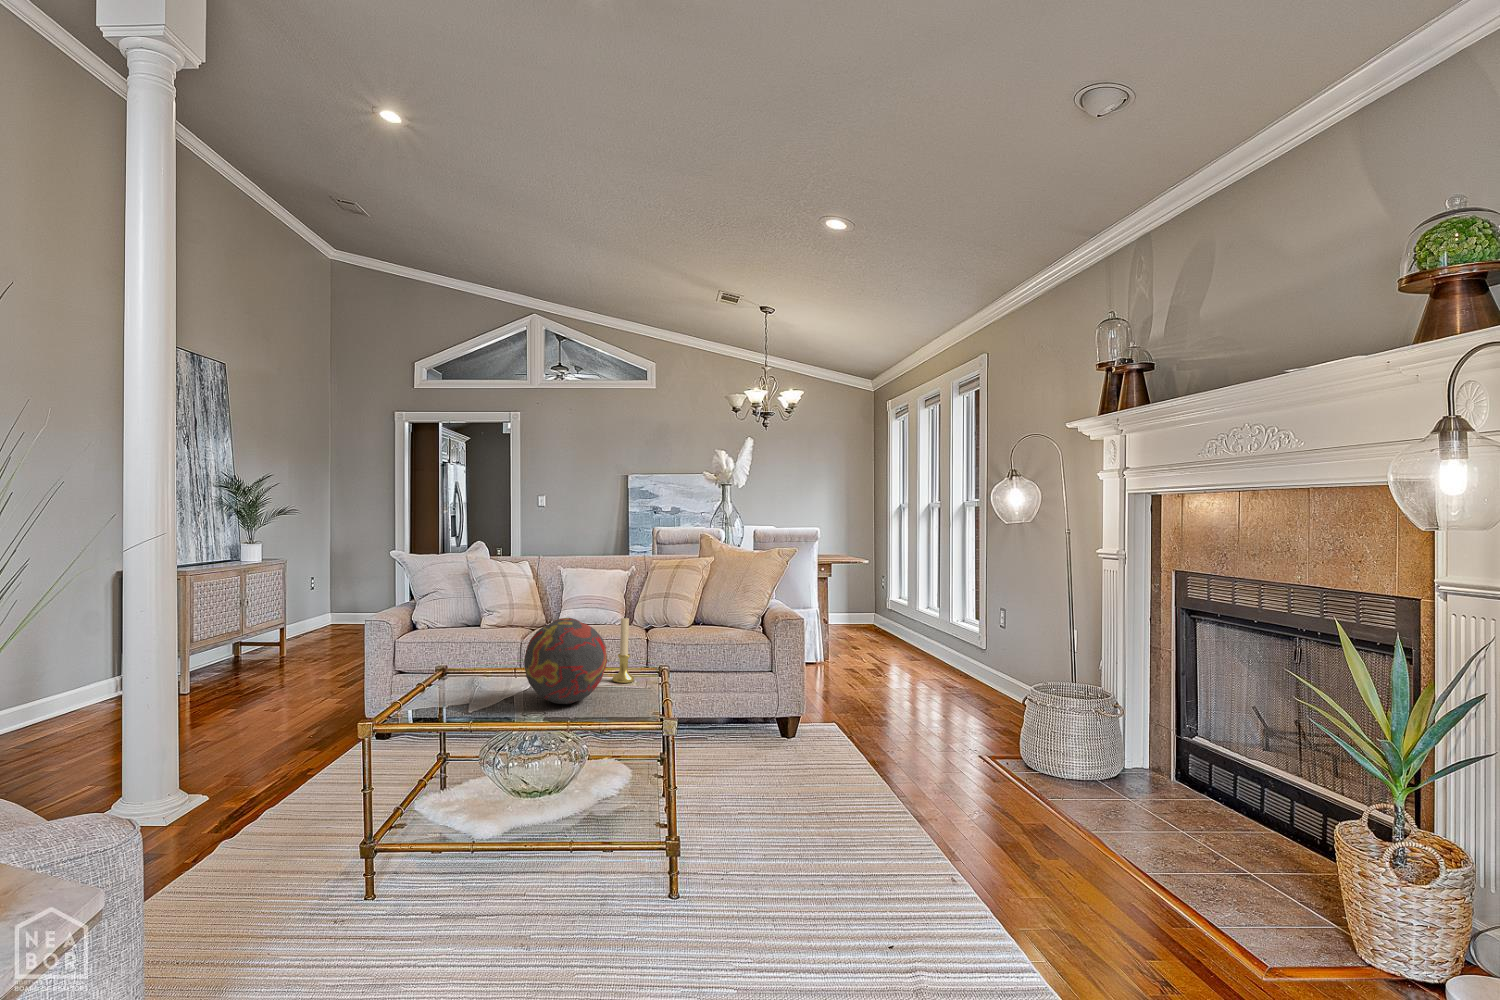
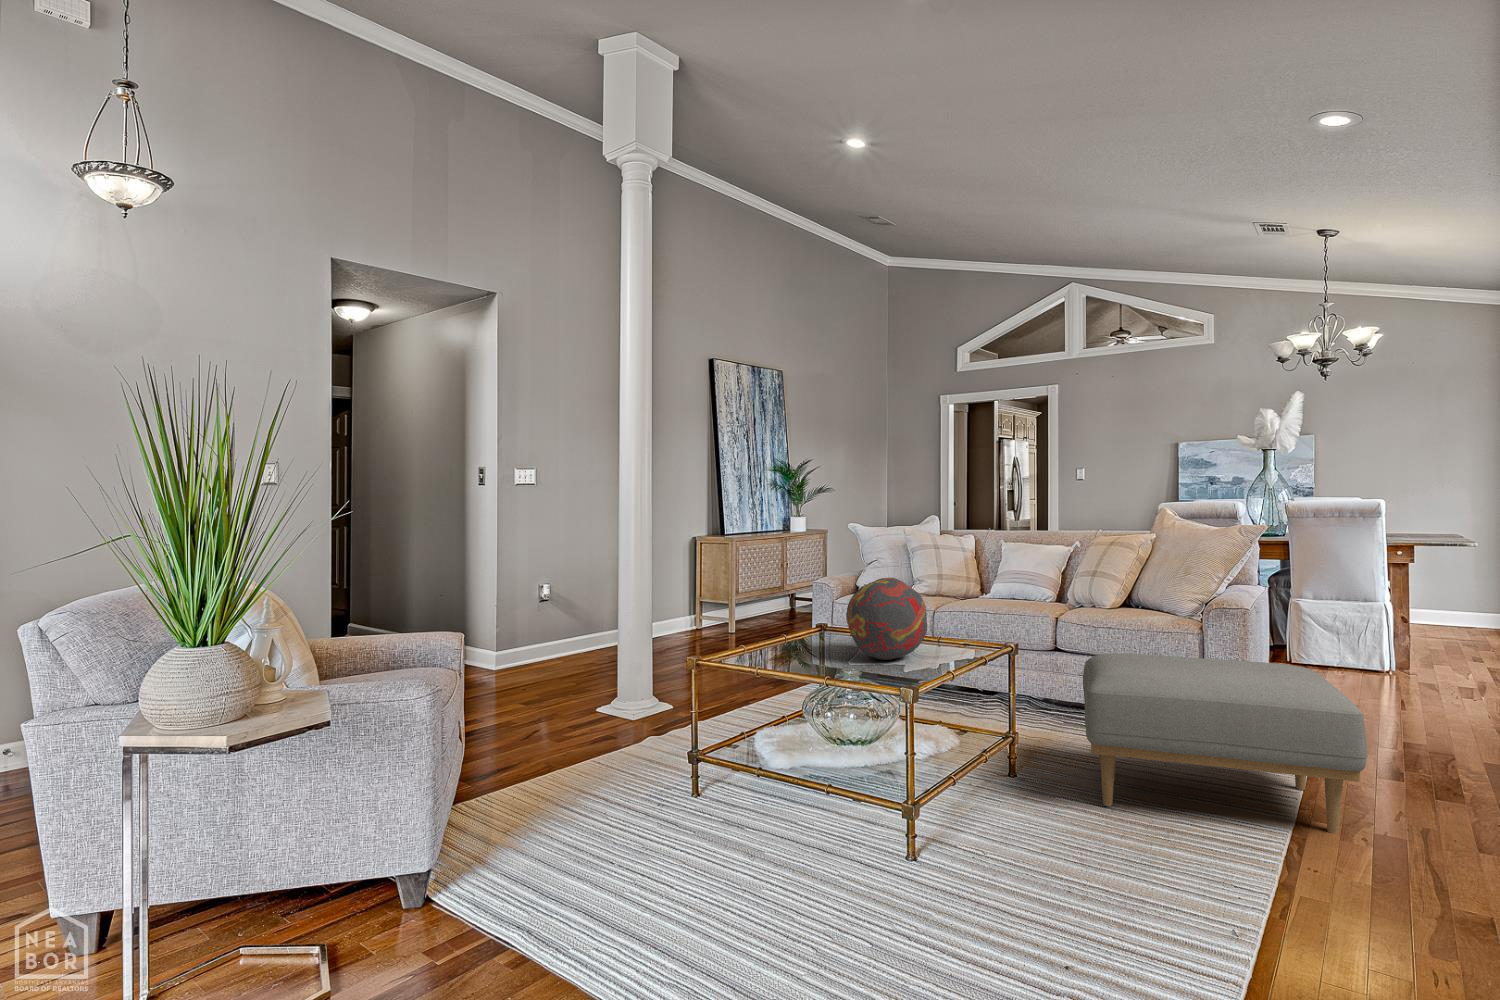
candle holder: present [612,618,635,683] -> none [958,582,981,651]
ottoman: none [711,663,930,803] -> present [1083,653,1367,834]

